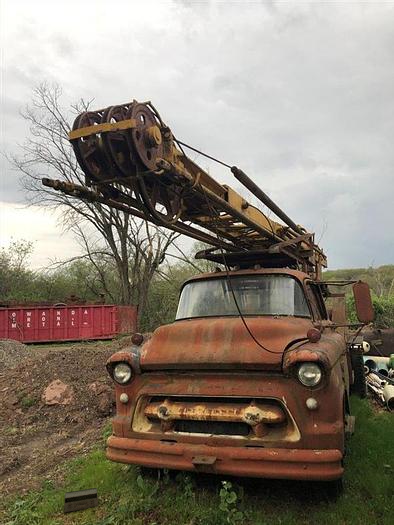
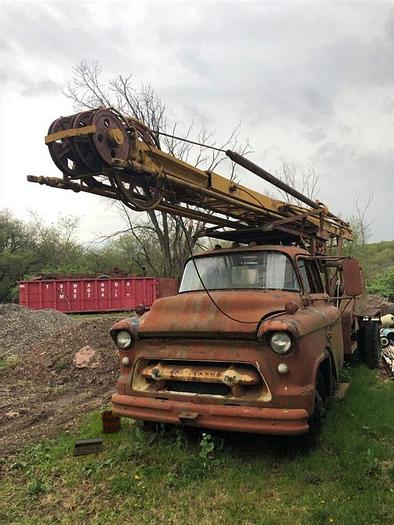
wooden bucket: none [91,439,114,482] -> present [101,397,121,432]

